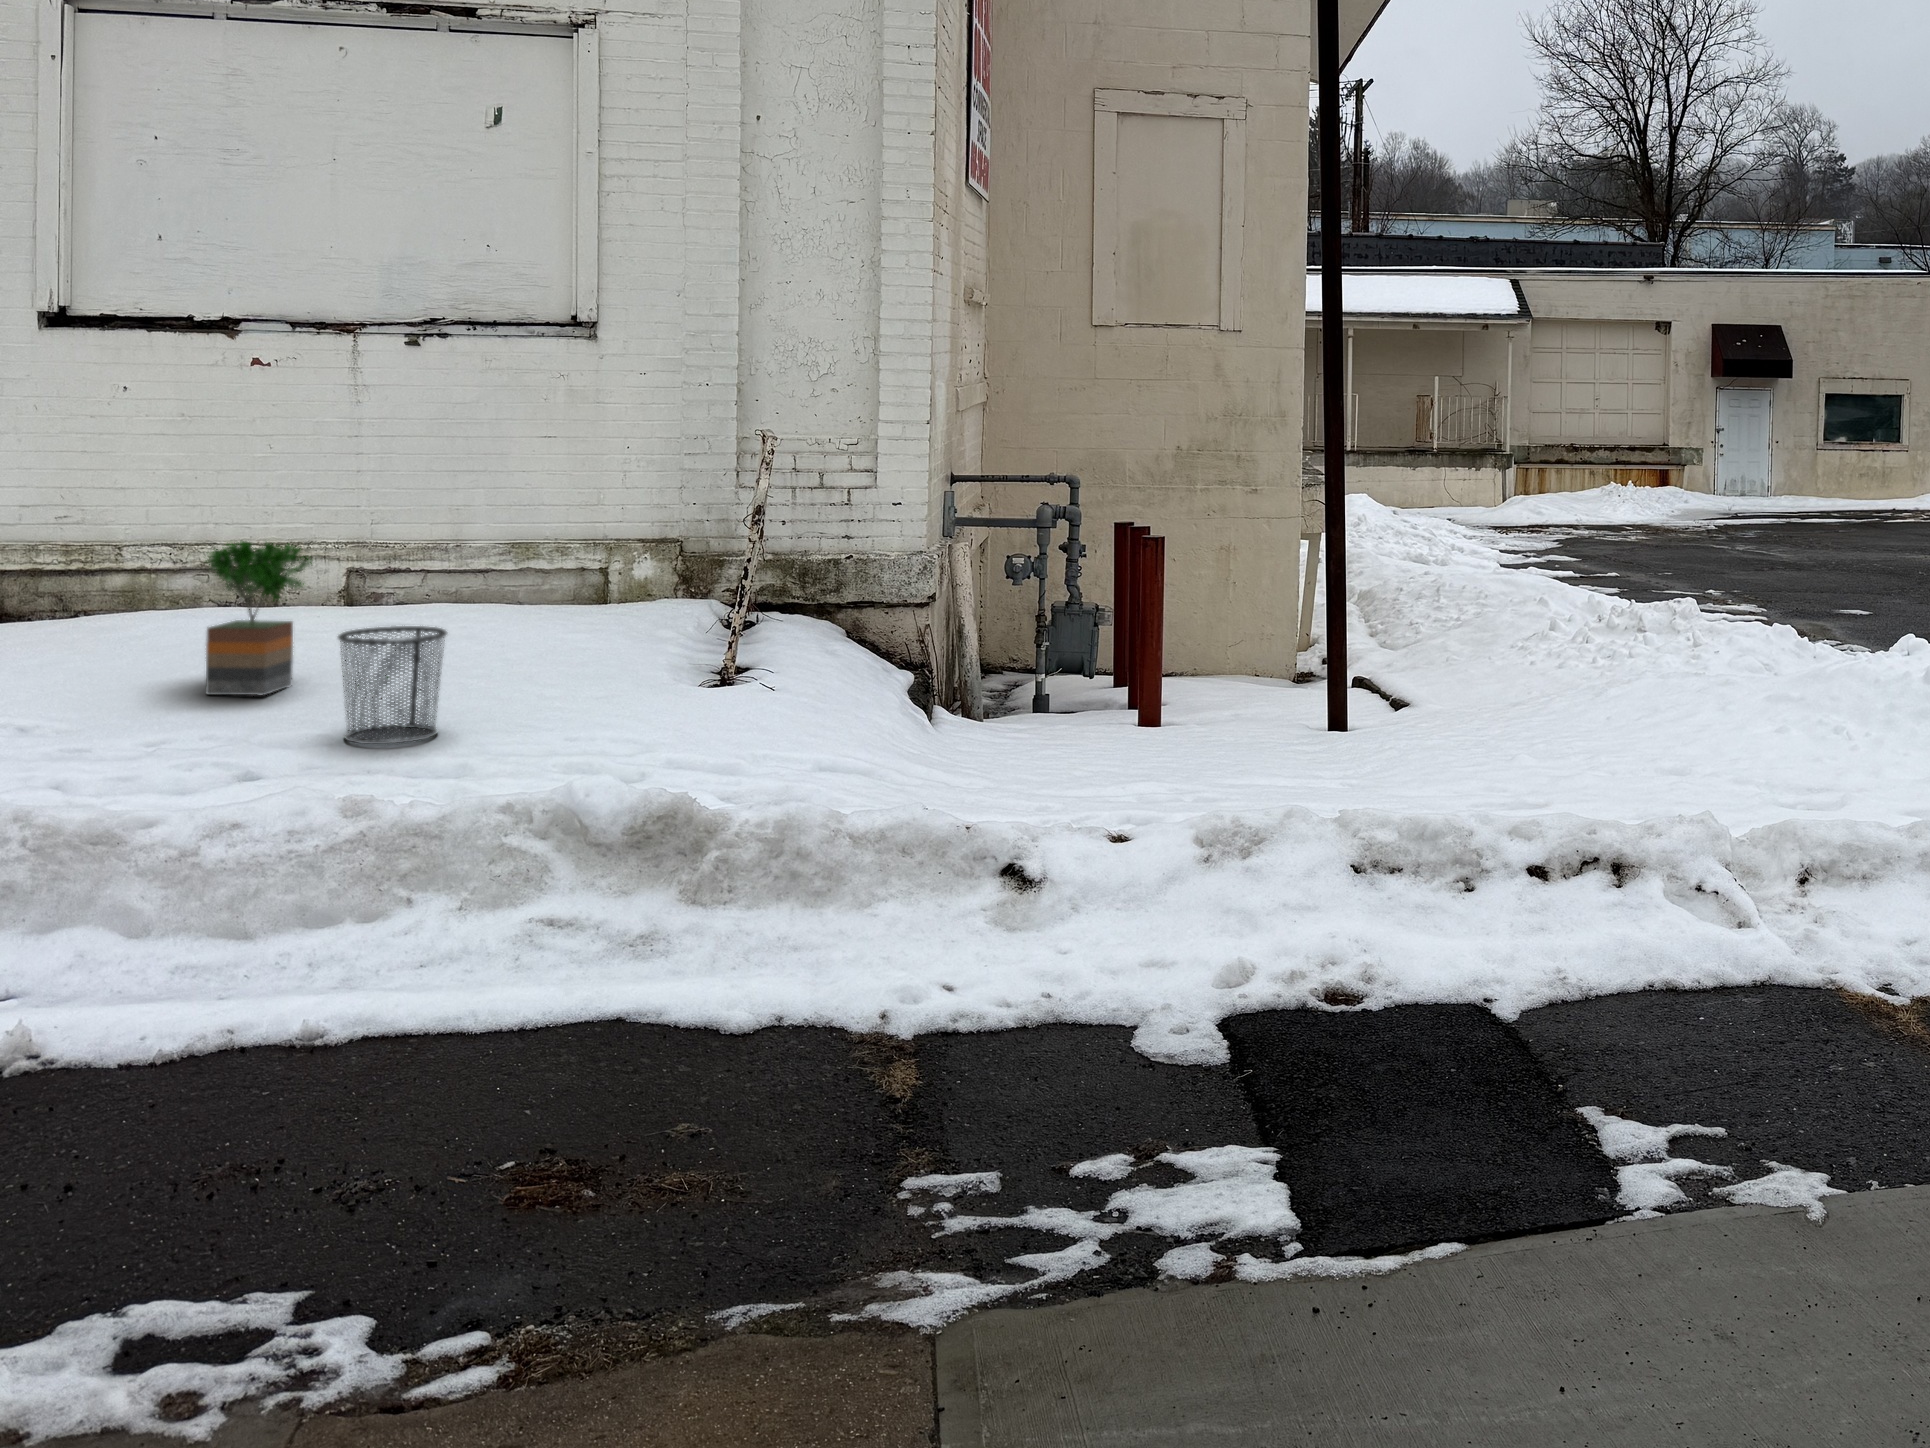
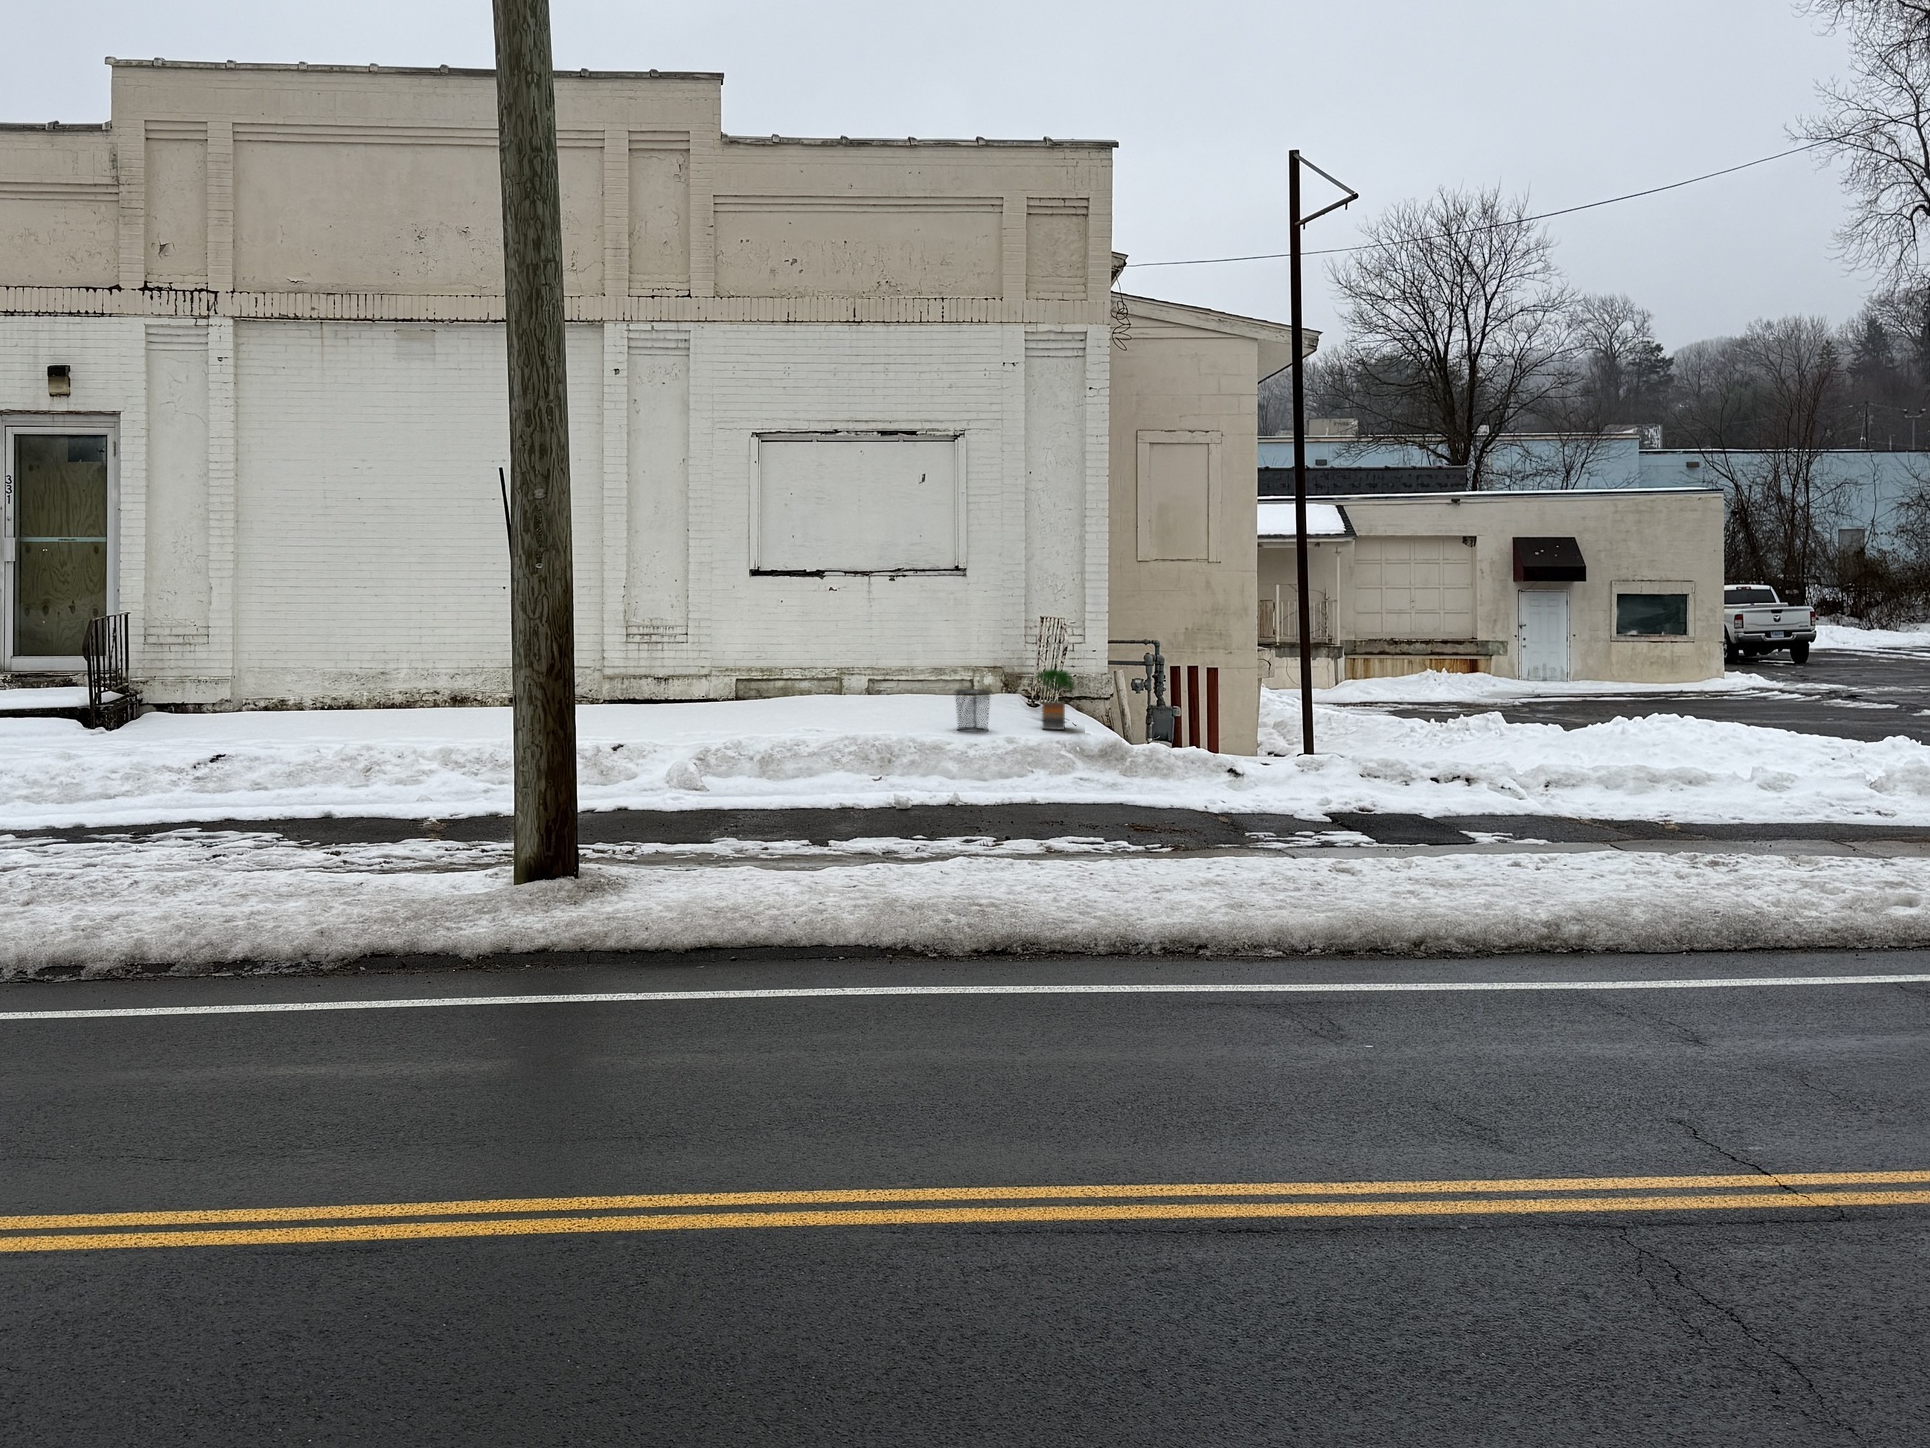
potted tree: present [206,541,312,695] -> present [1036,669,1073,729]

